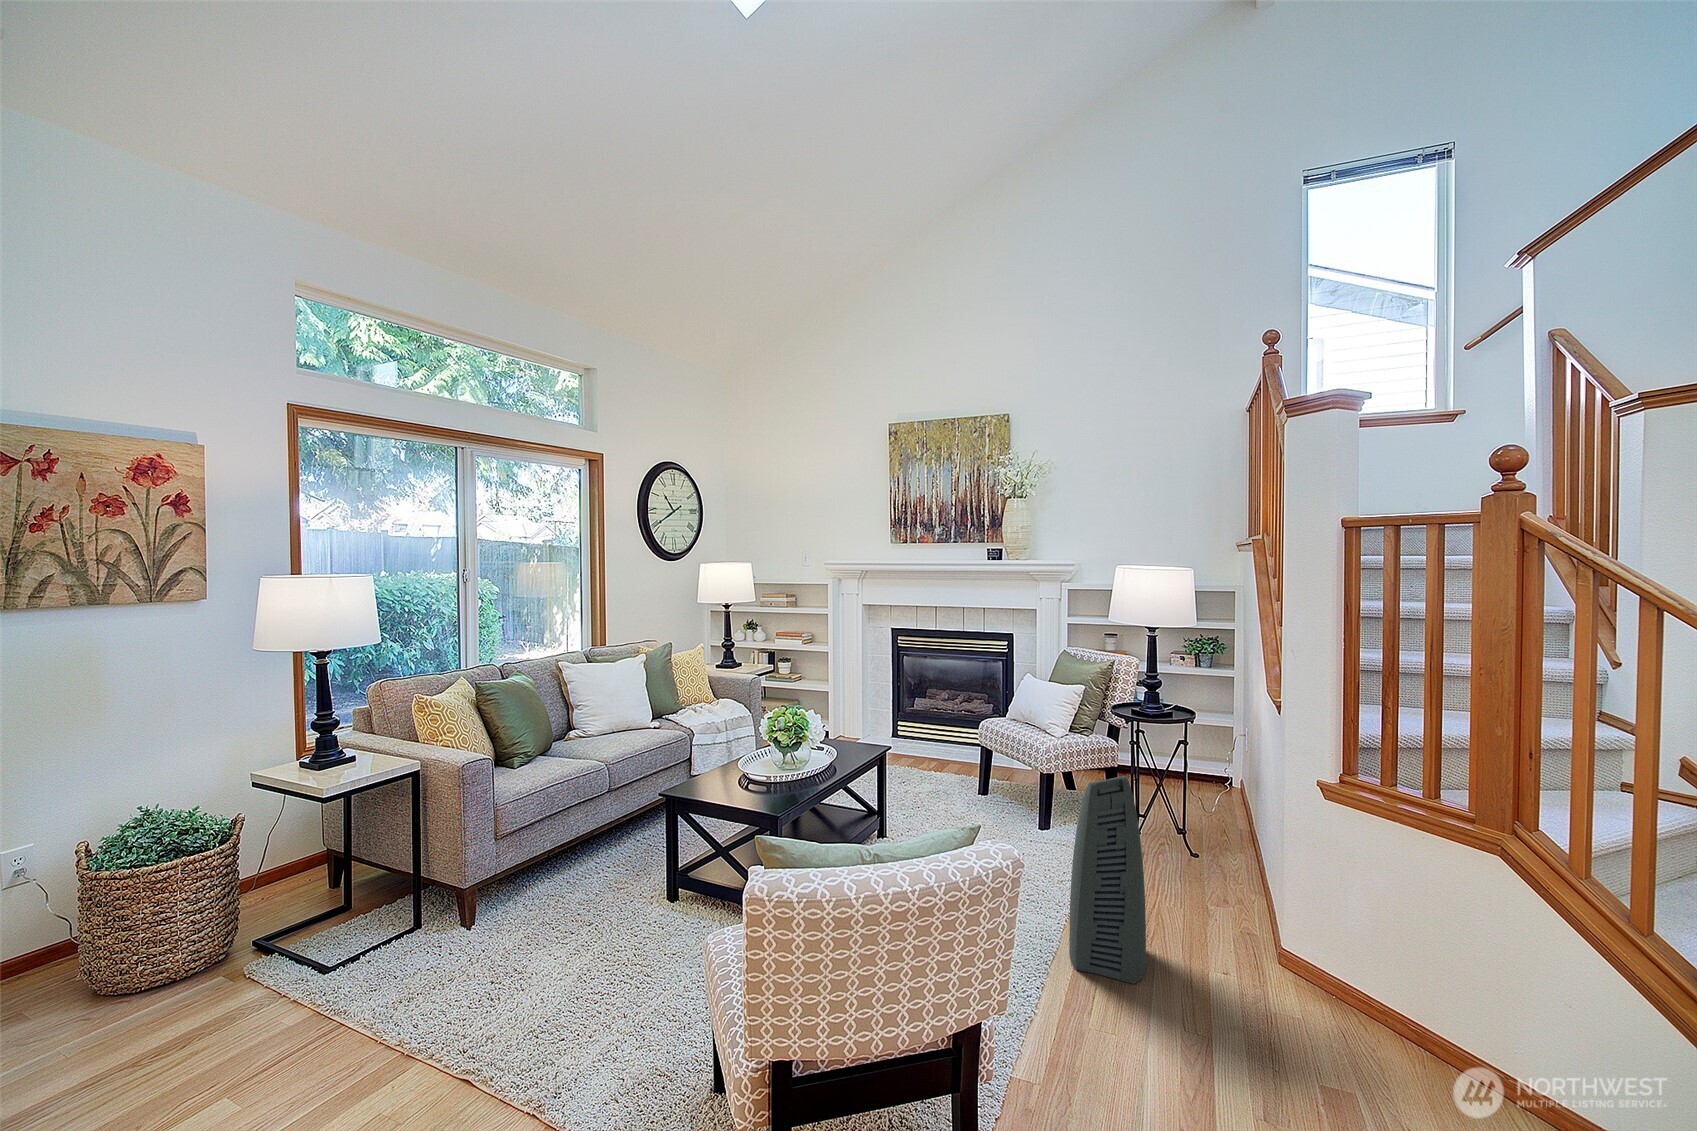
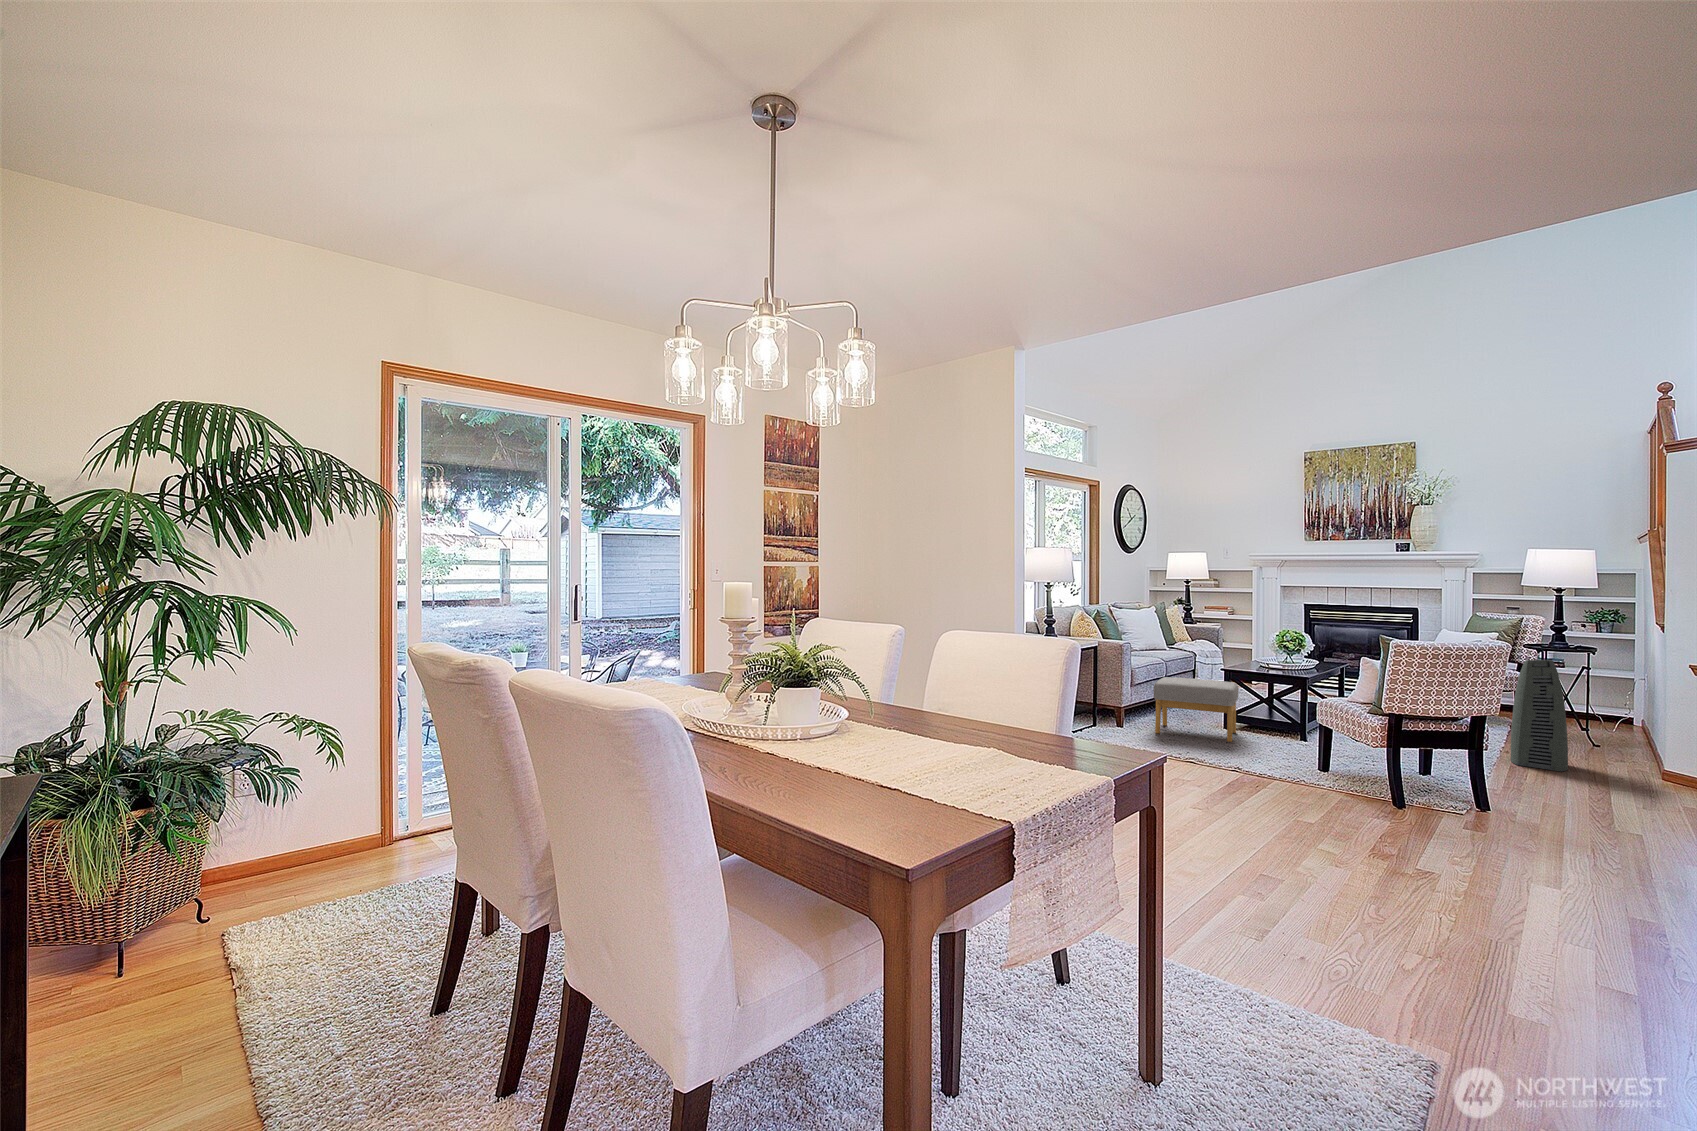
footstool: none [509,815,679,959] -> present [1153,677,1238,742]

